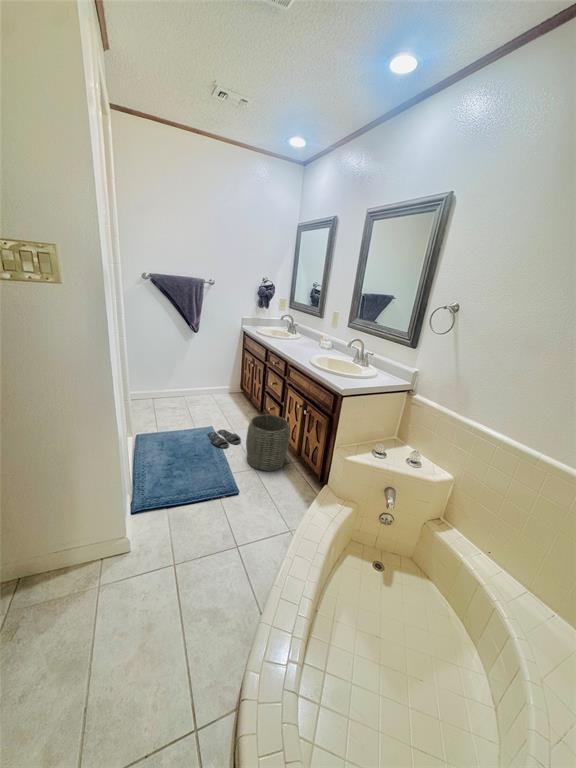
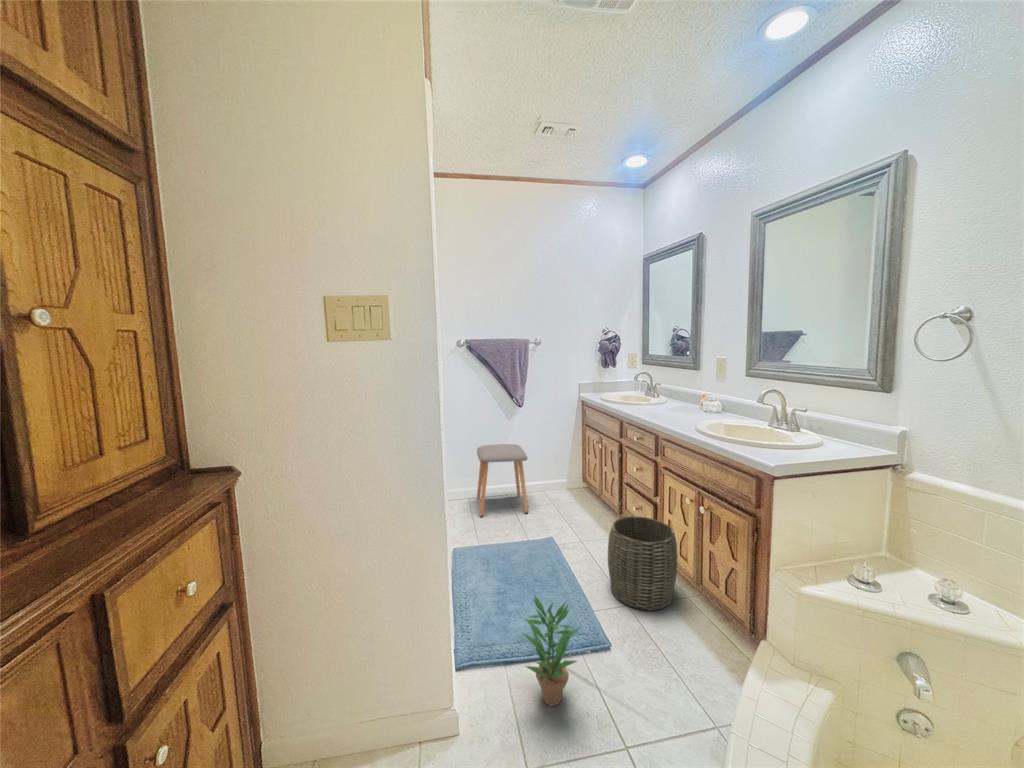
stool: none [160,360,199,412] -> present [477,444,528,516]
slippers: present [208,430,241,448] -> none [546,542,596,570]
potted plant: none [176,466,218,530] -> present [522,595,580,706]

